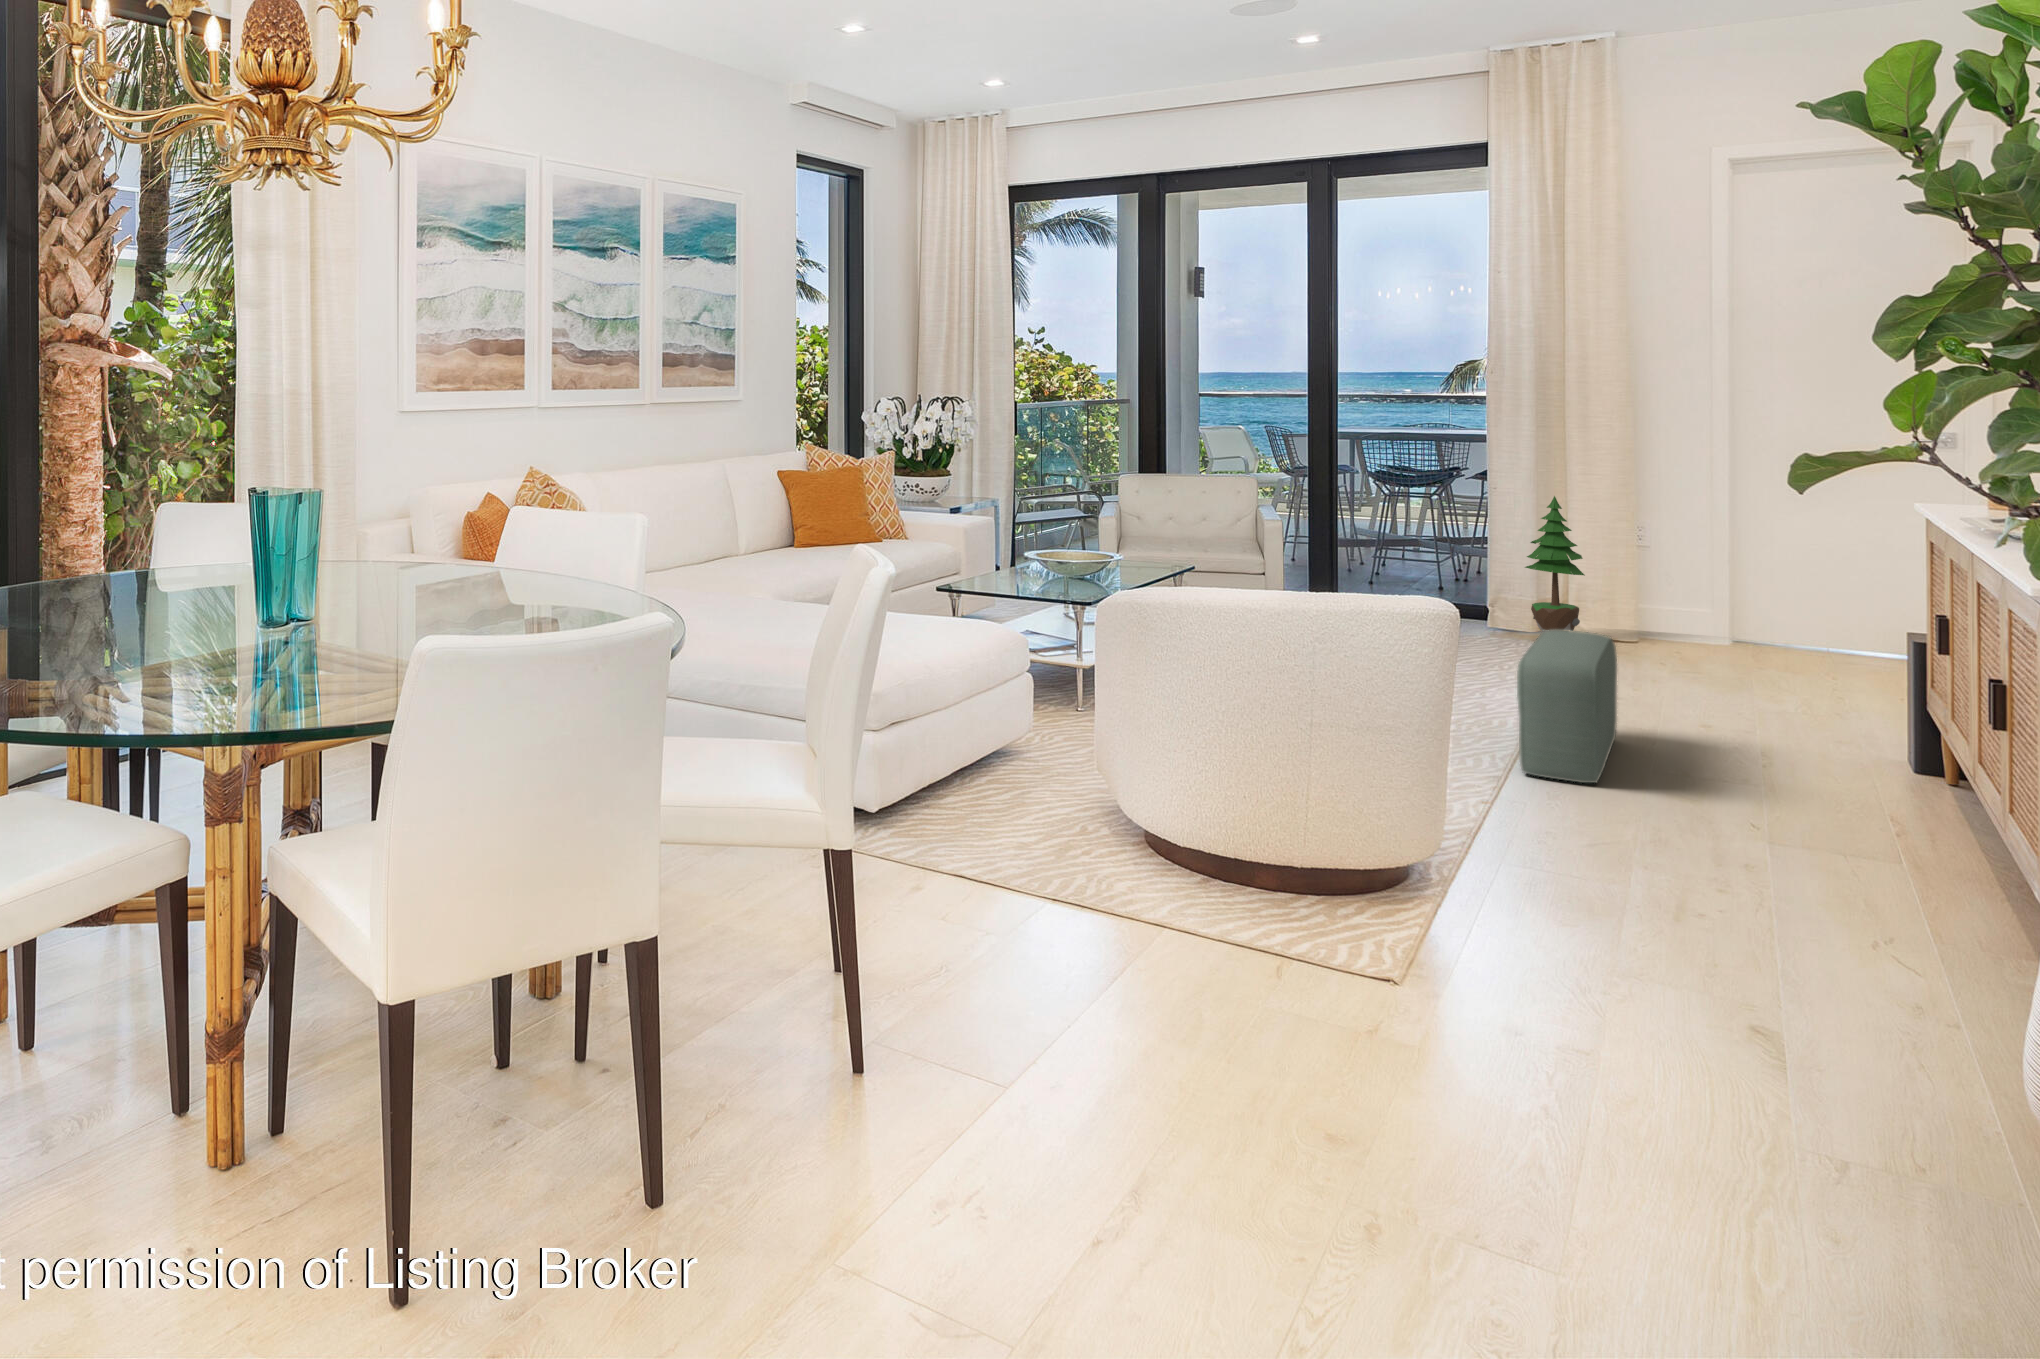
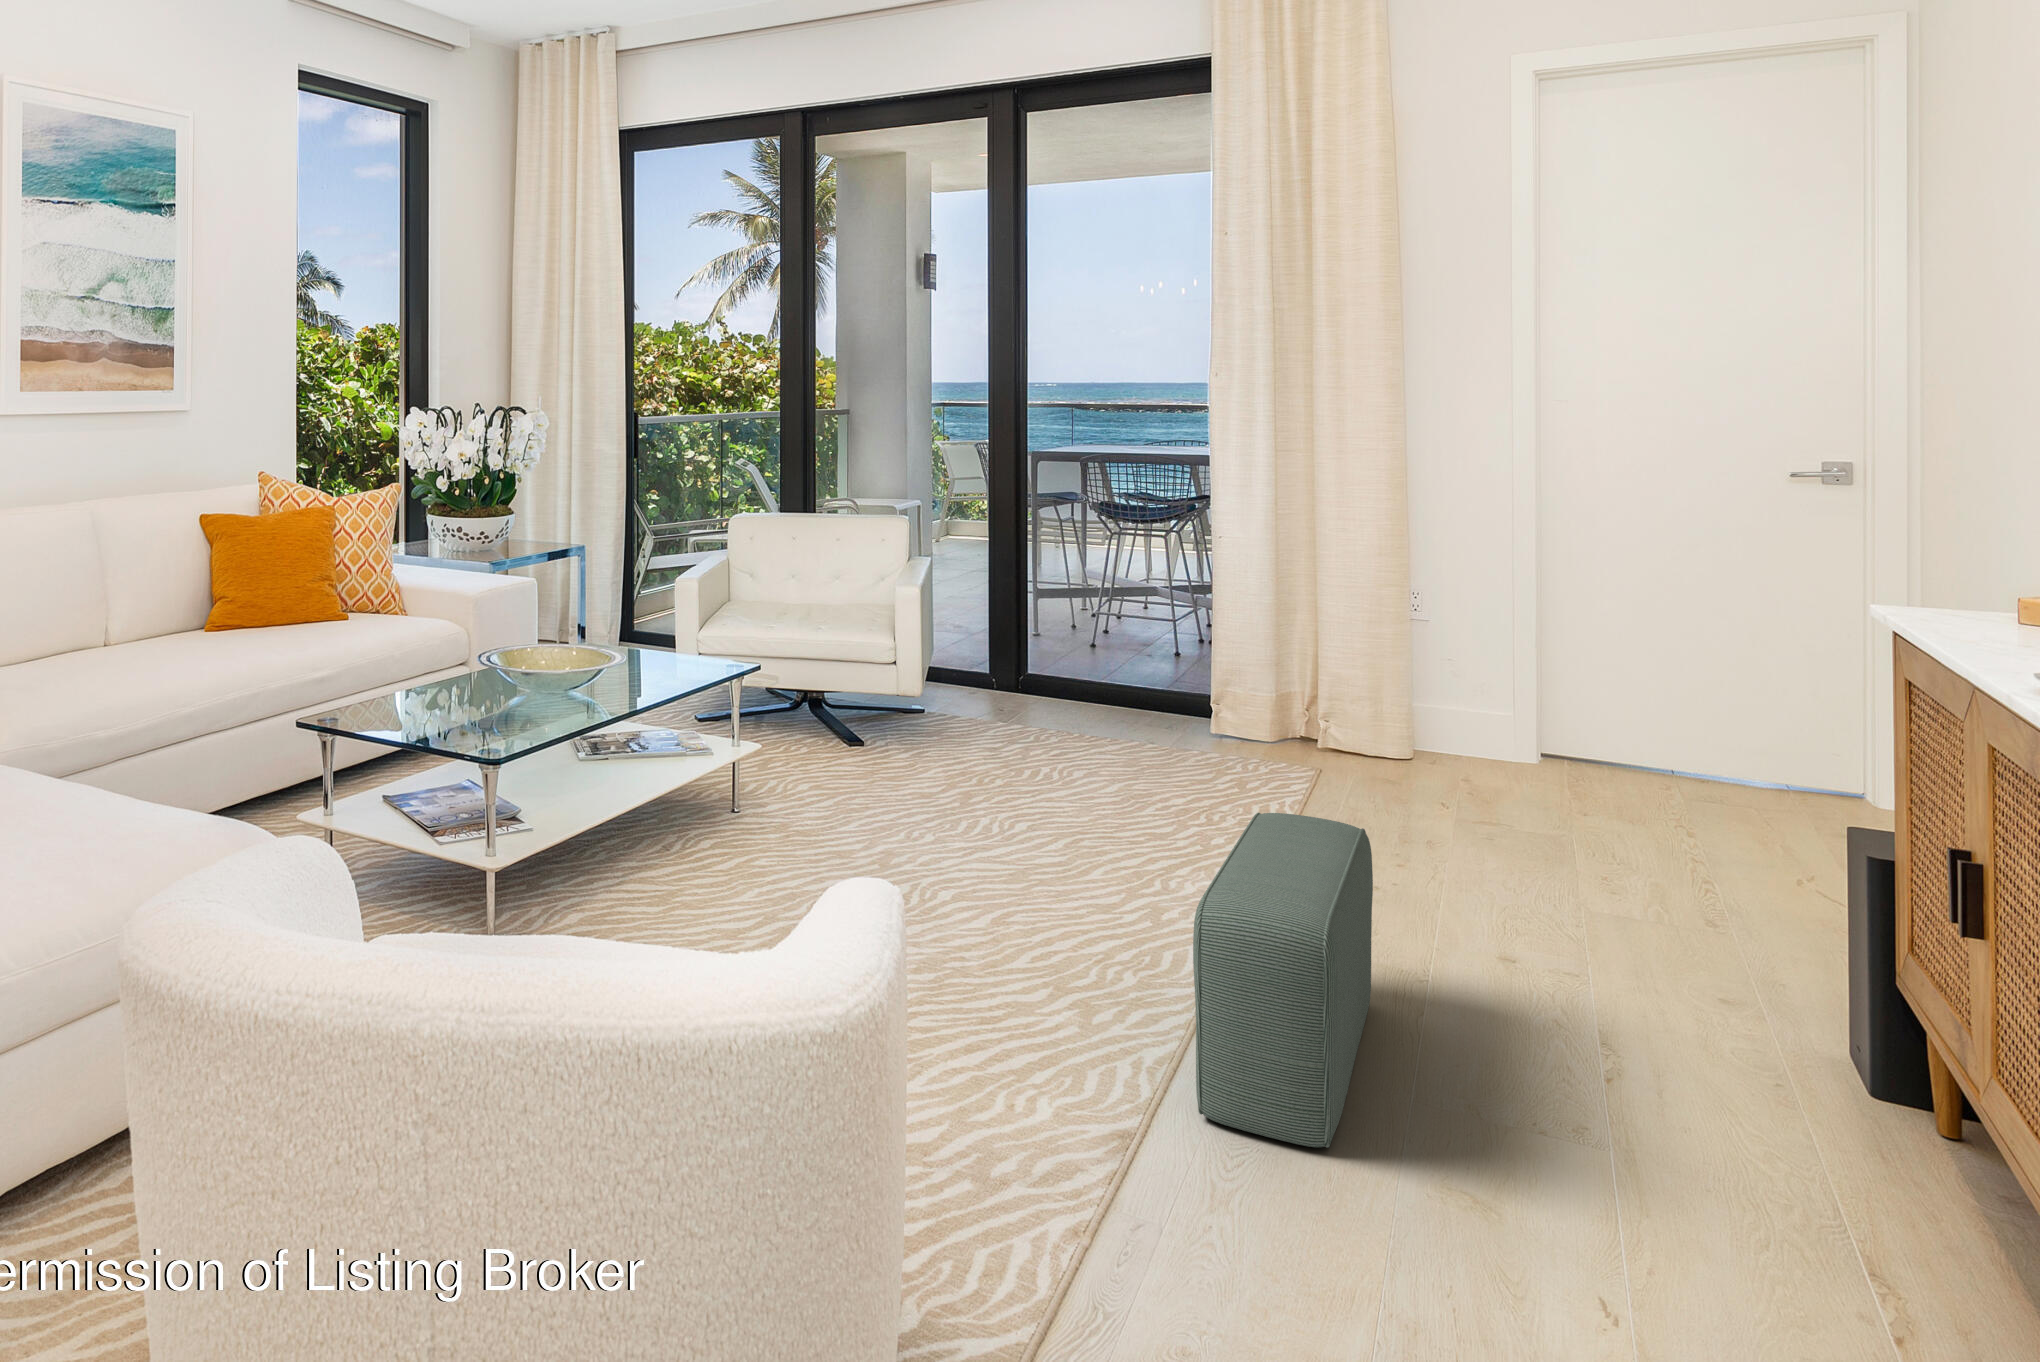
potted tree: present [1525,496,1585,631] -> none [1258,555,1342,763]

